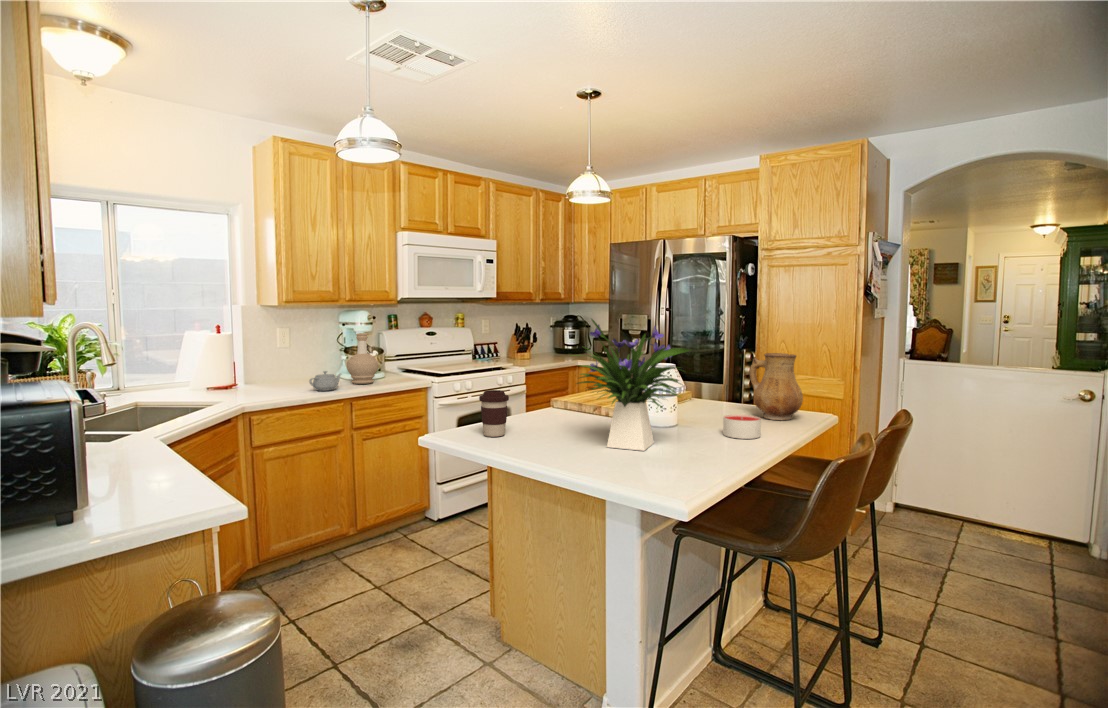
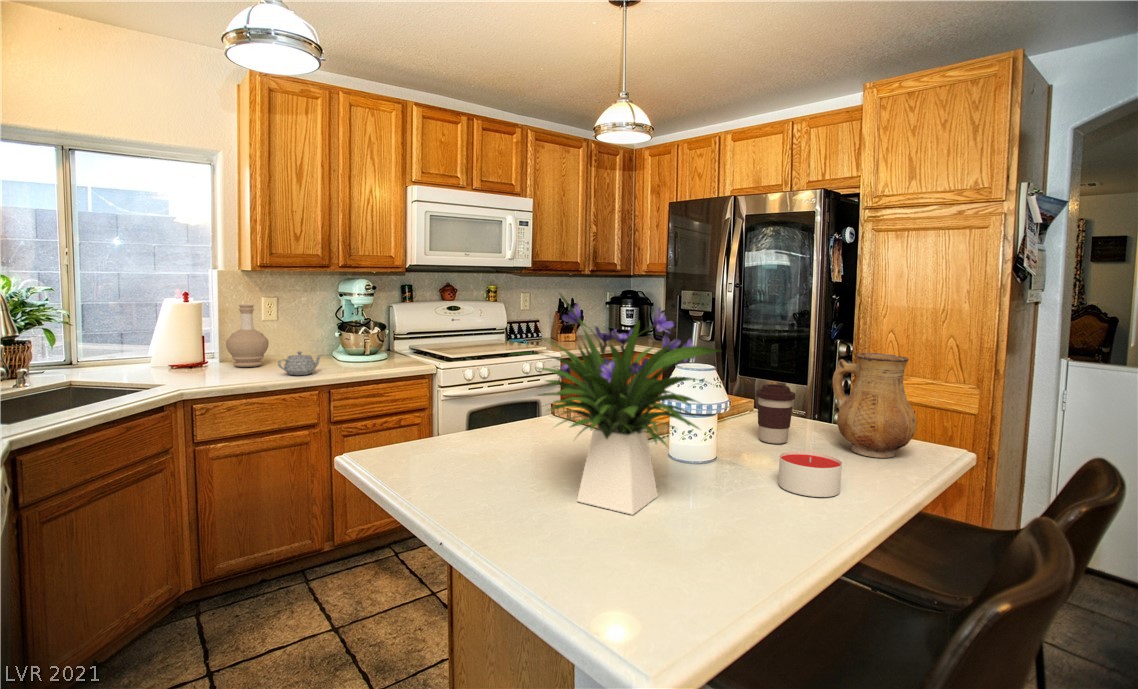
bottle: present [347,333,378,384] -> present [226,304,269,367]
coffee cup: present [479,390,509,437] -> present [756,384,795,444]

